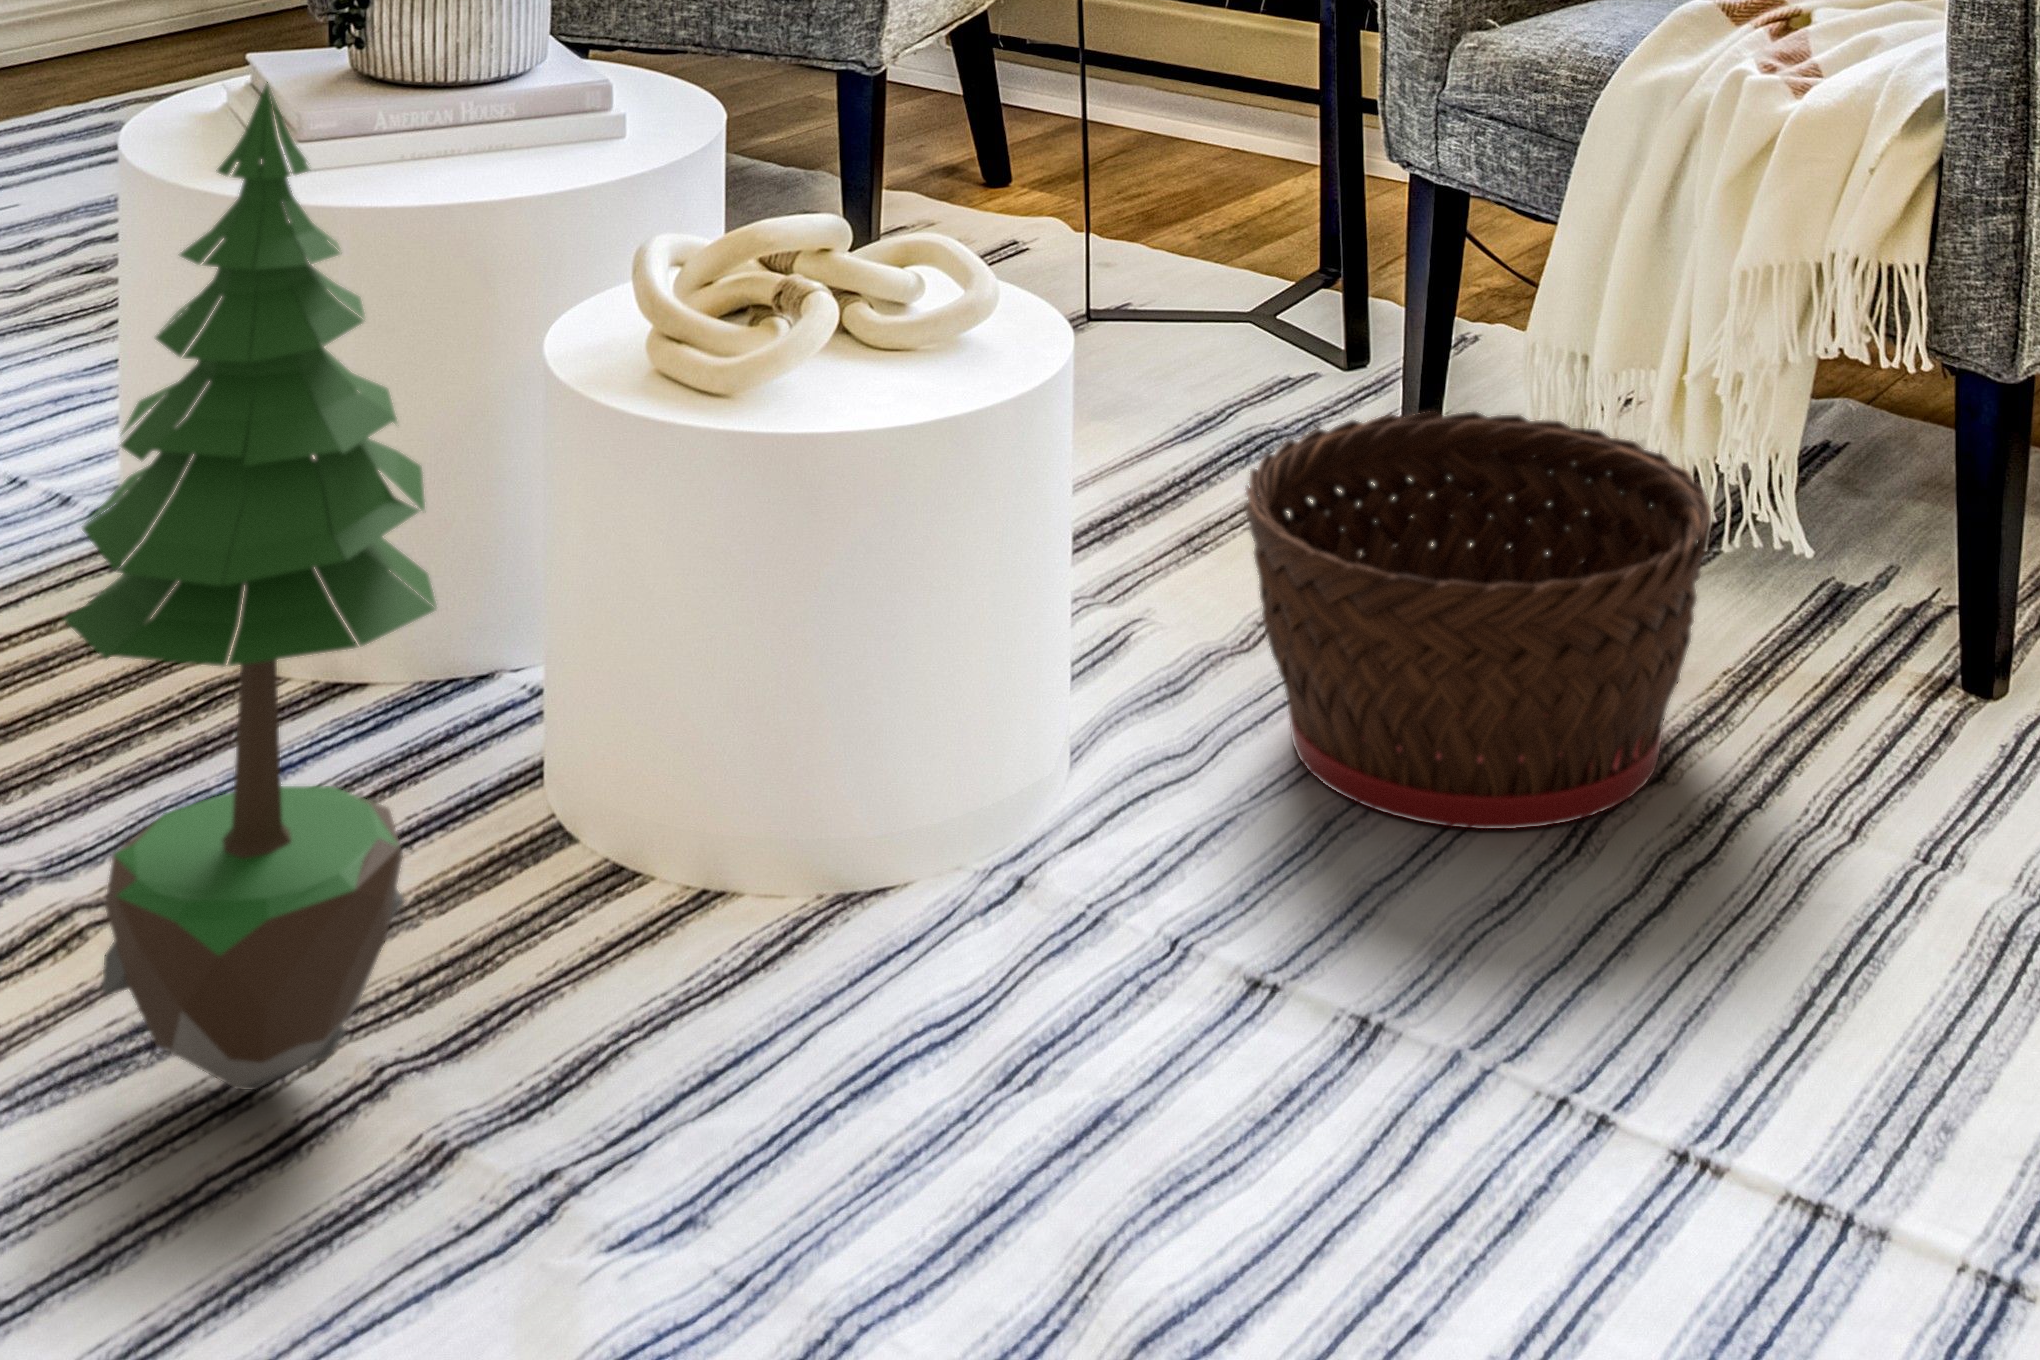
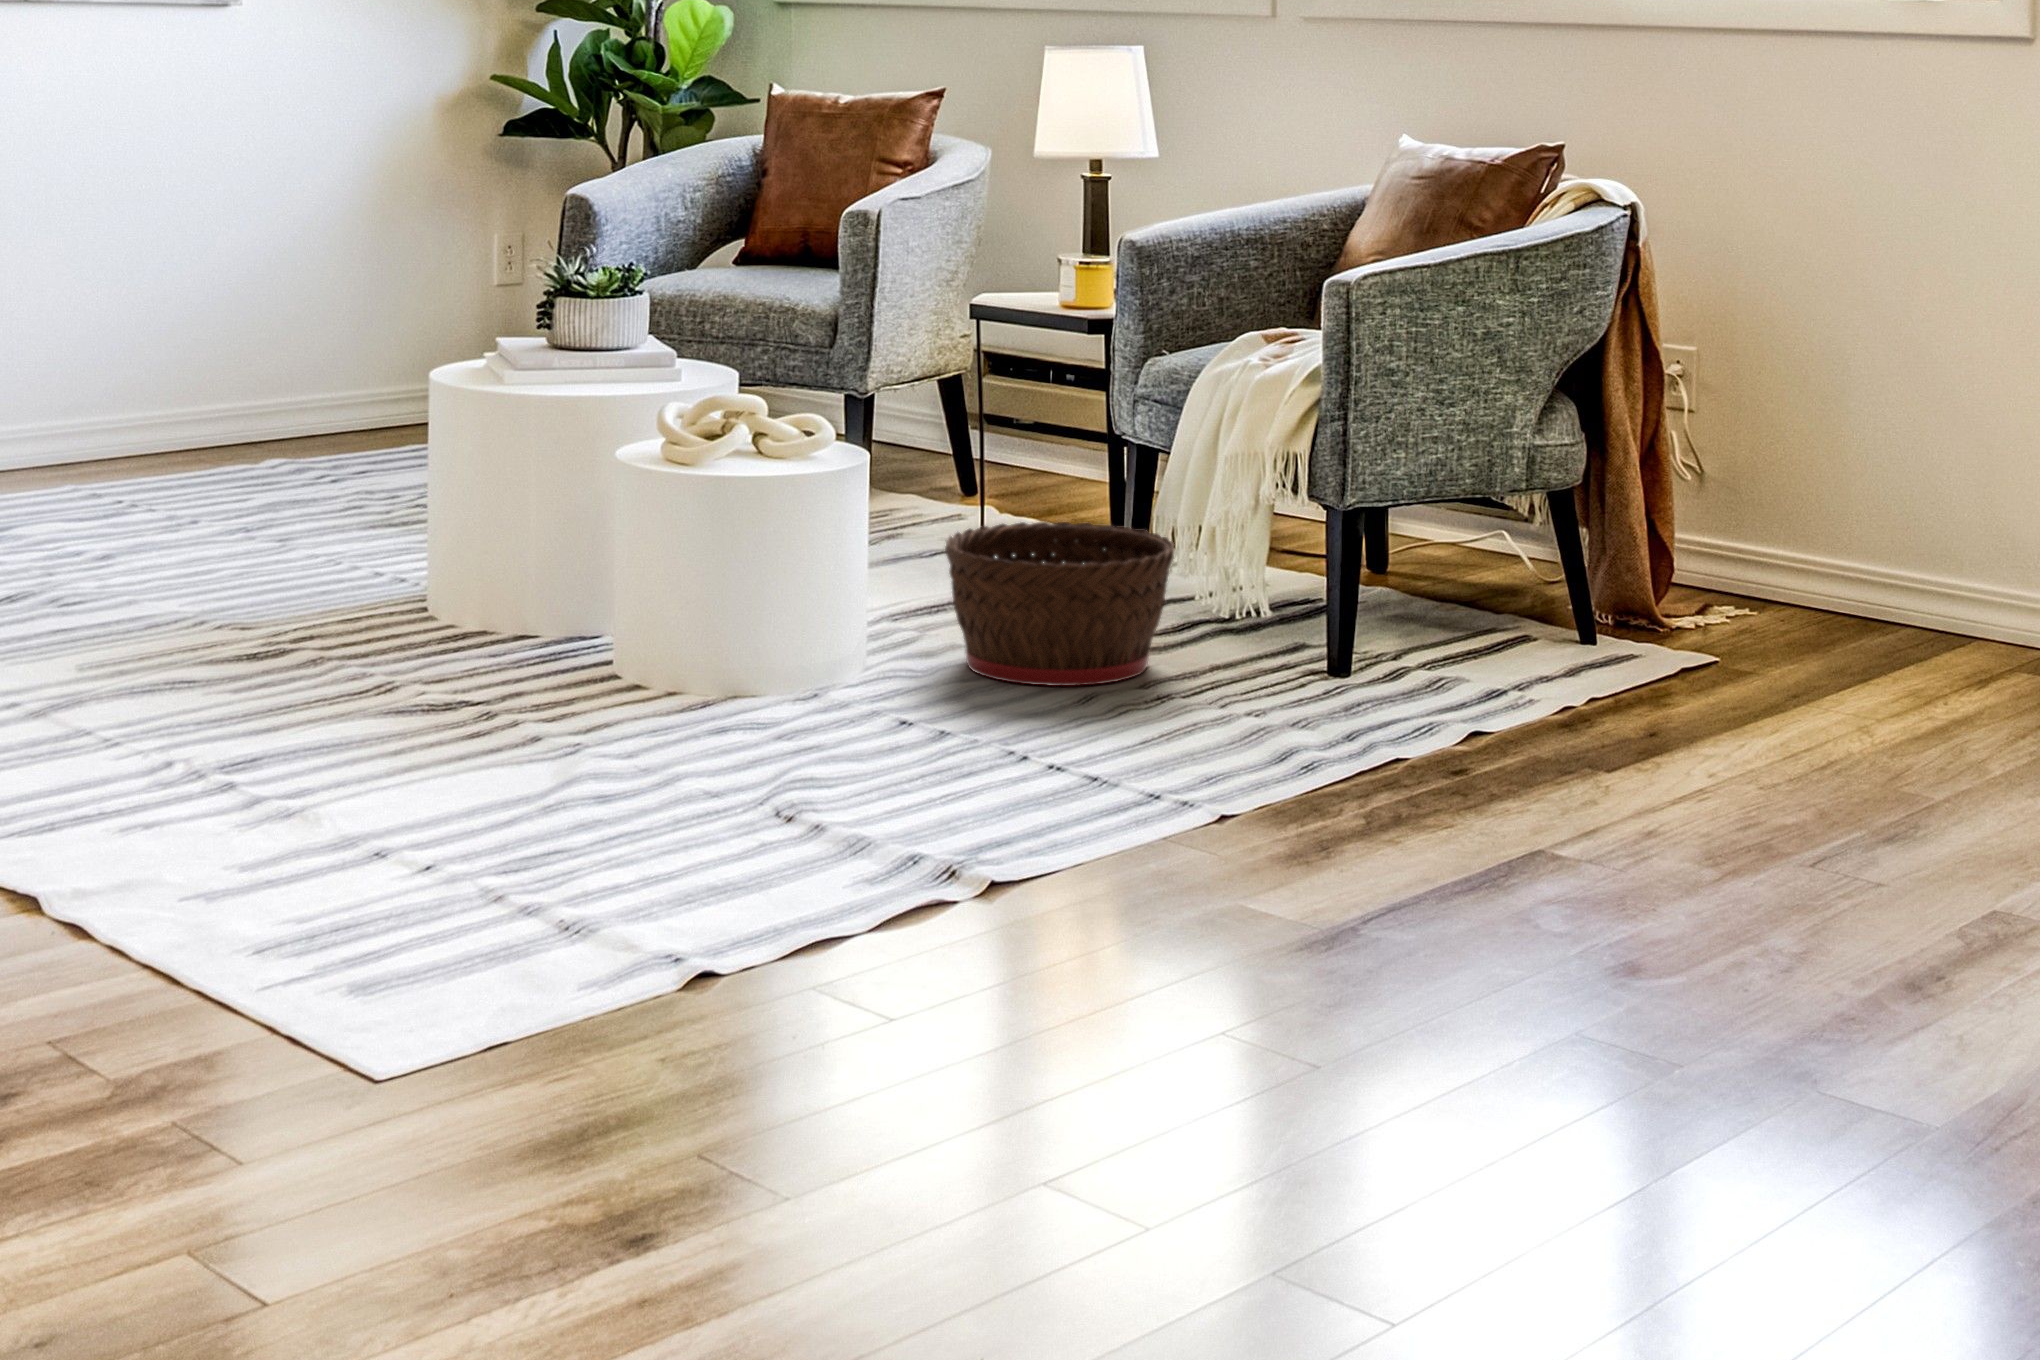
potted tree: present [64,82,436,1090] -> none [383,282,537,709]

